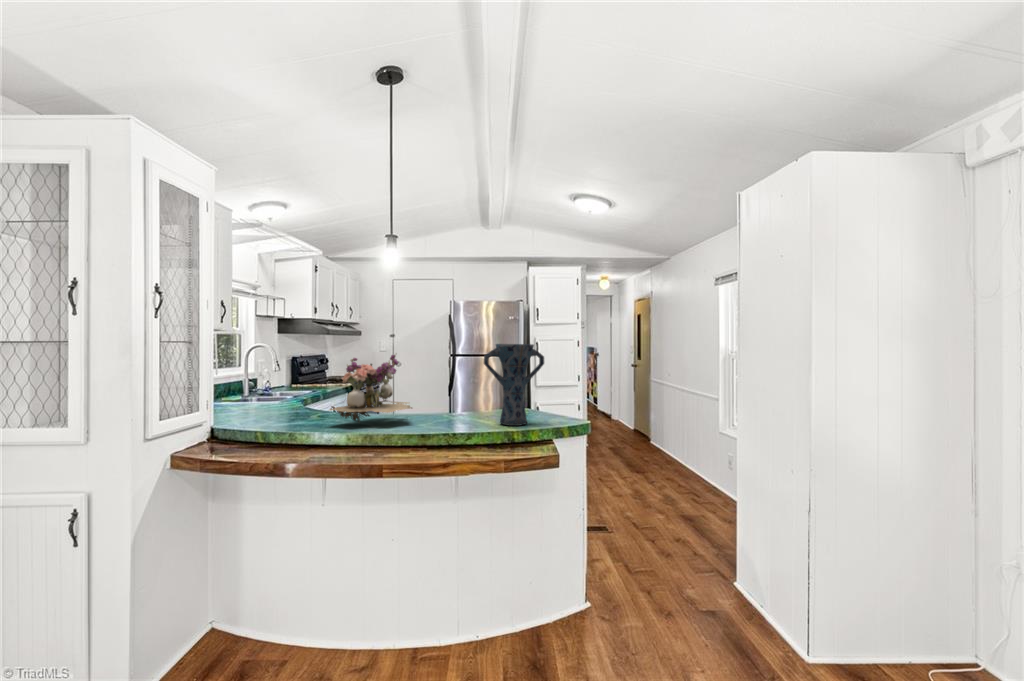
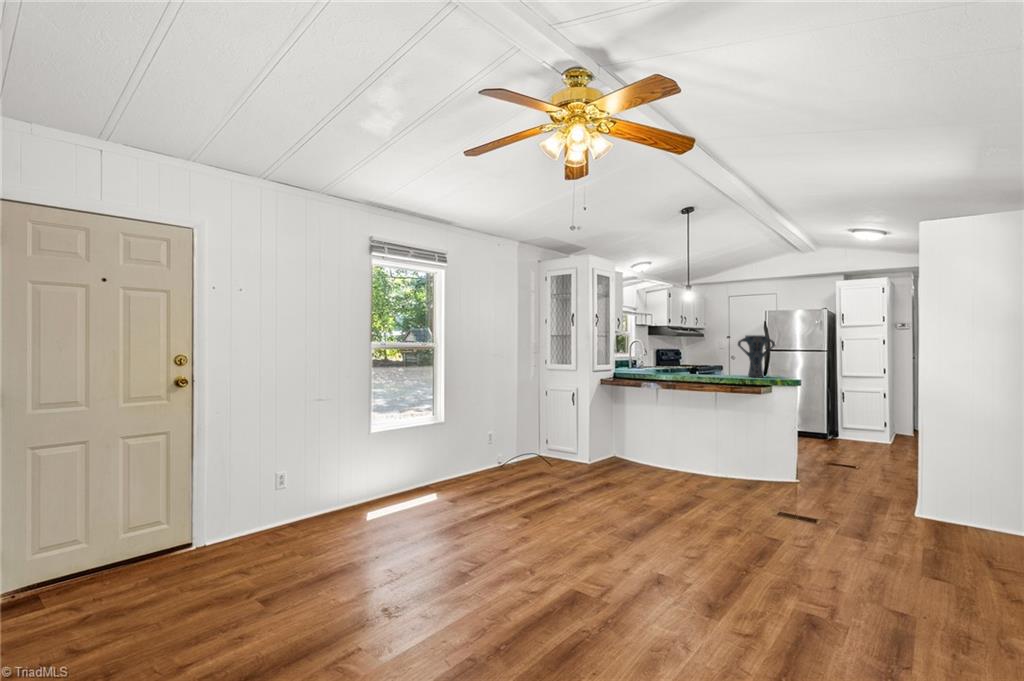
flower arrangement: present [329,355,412,422] -> none [662,341,704,374]

